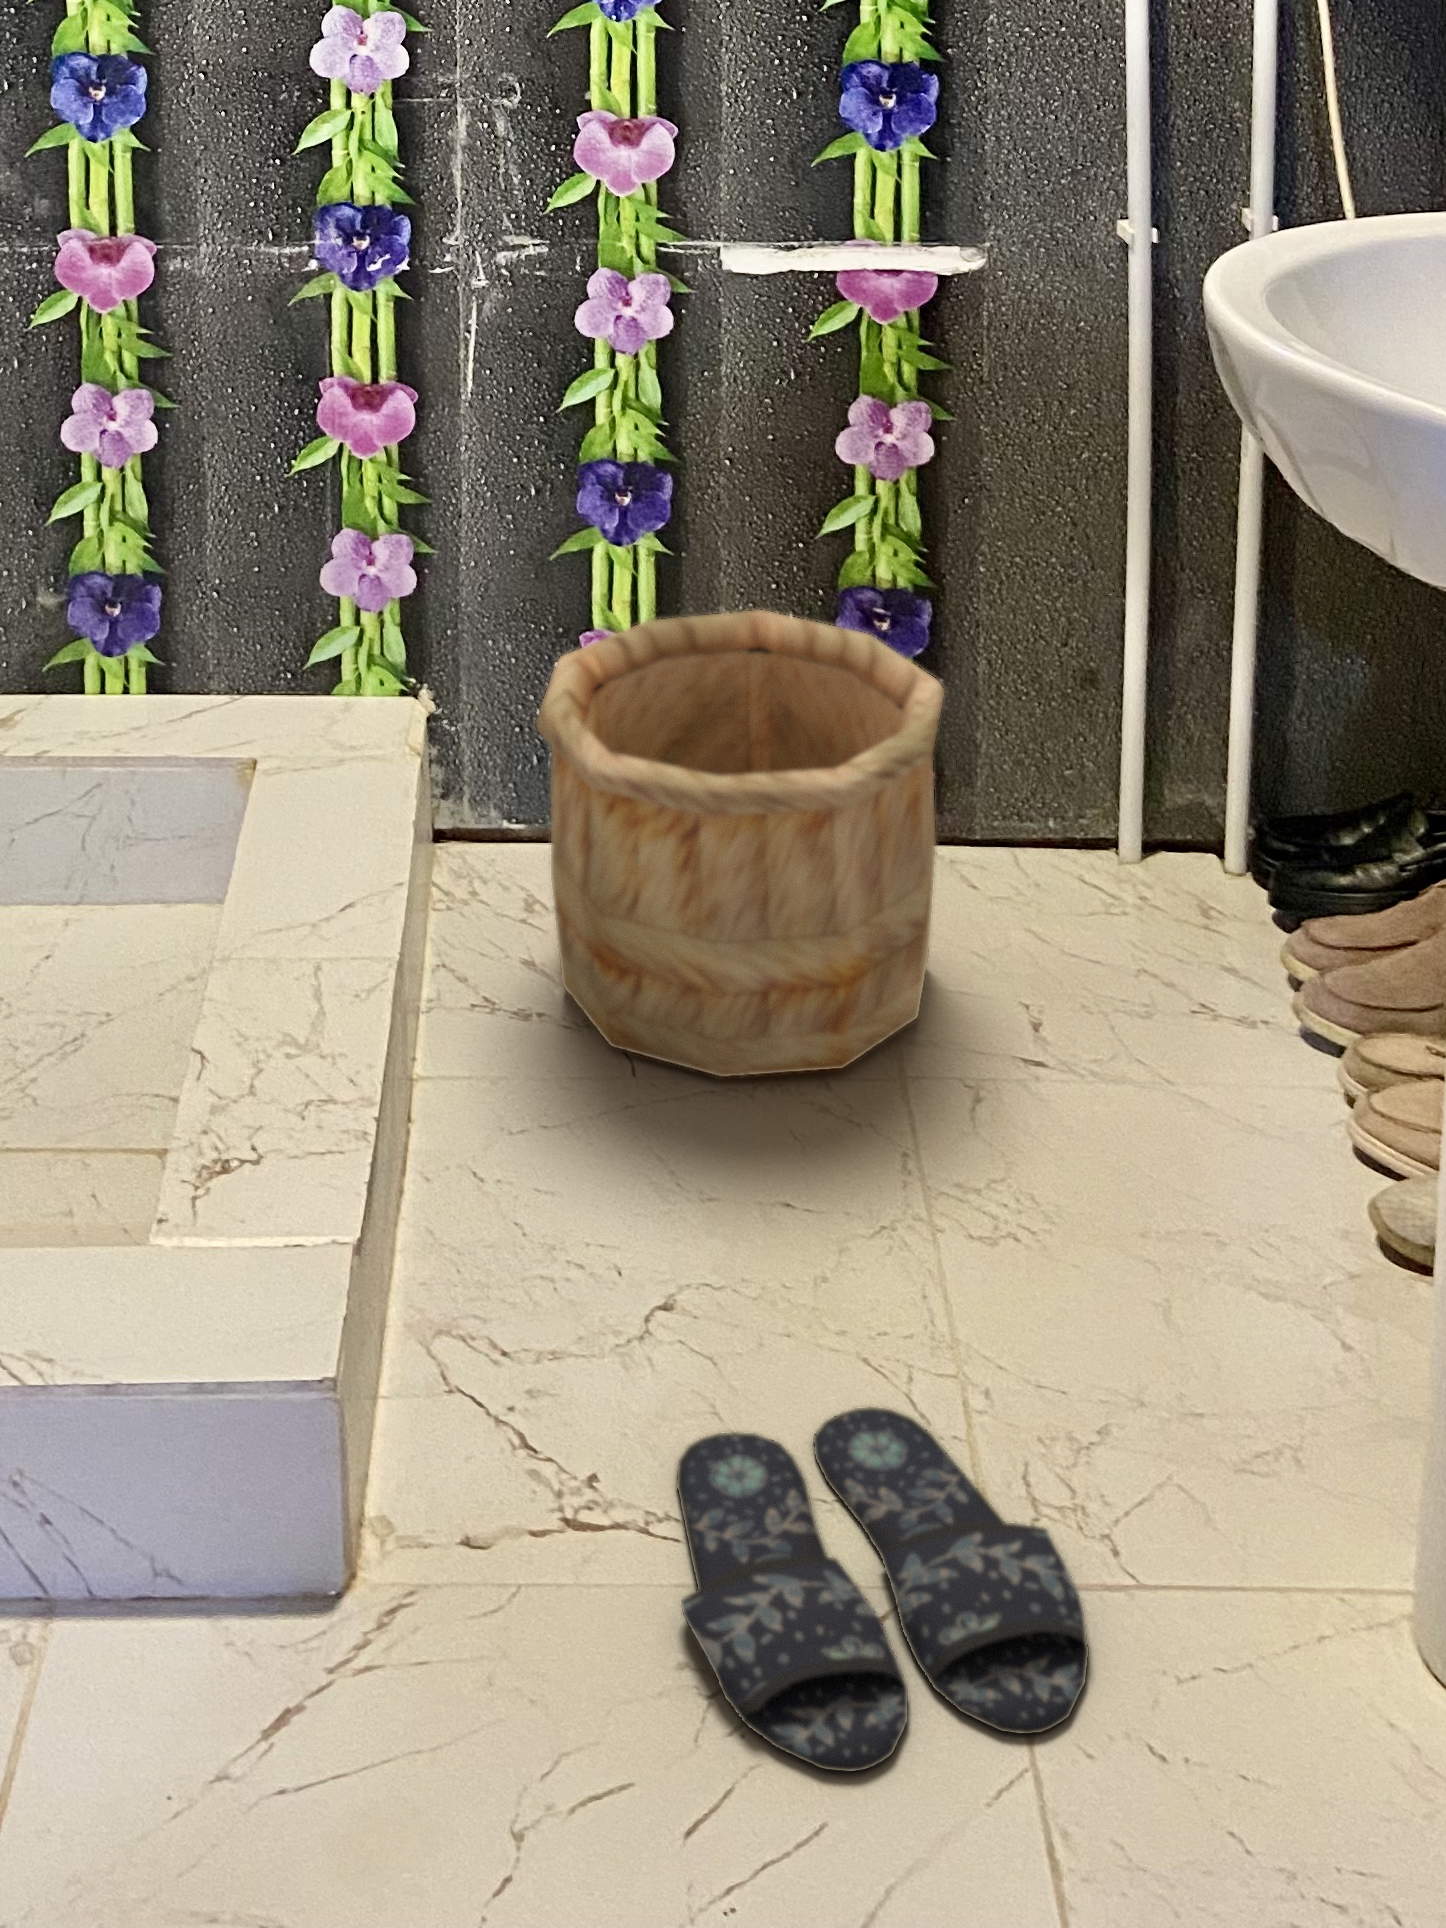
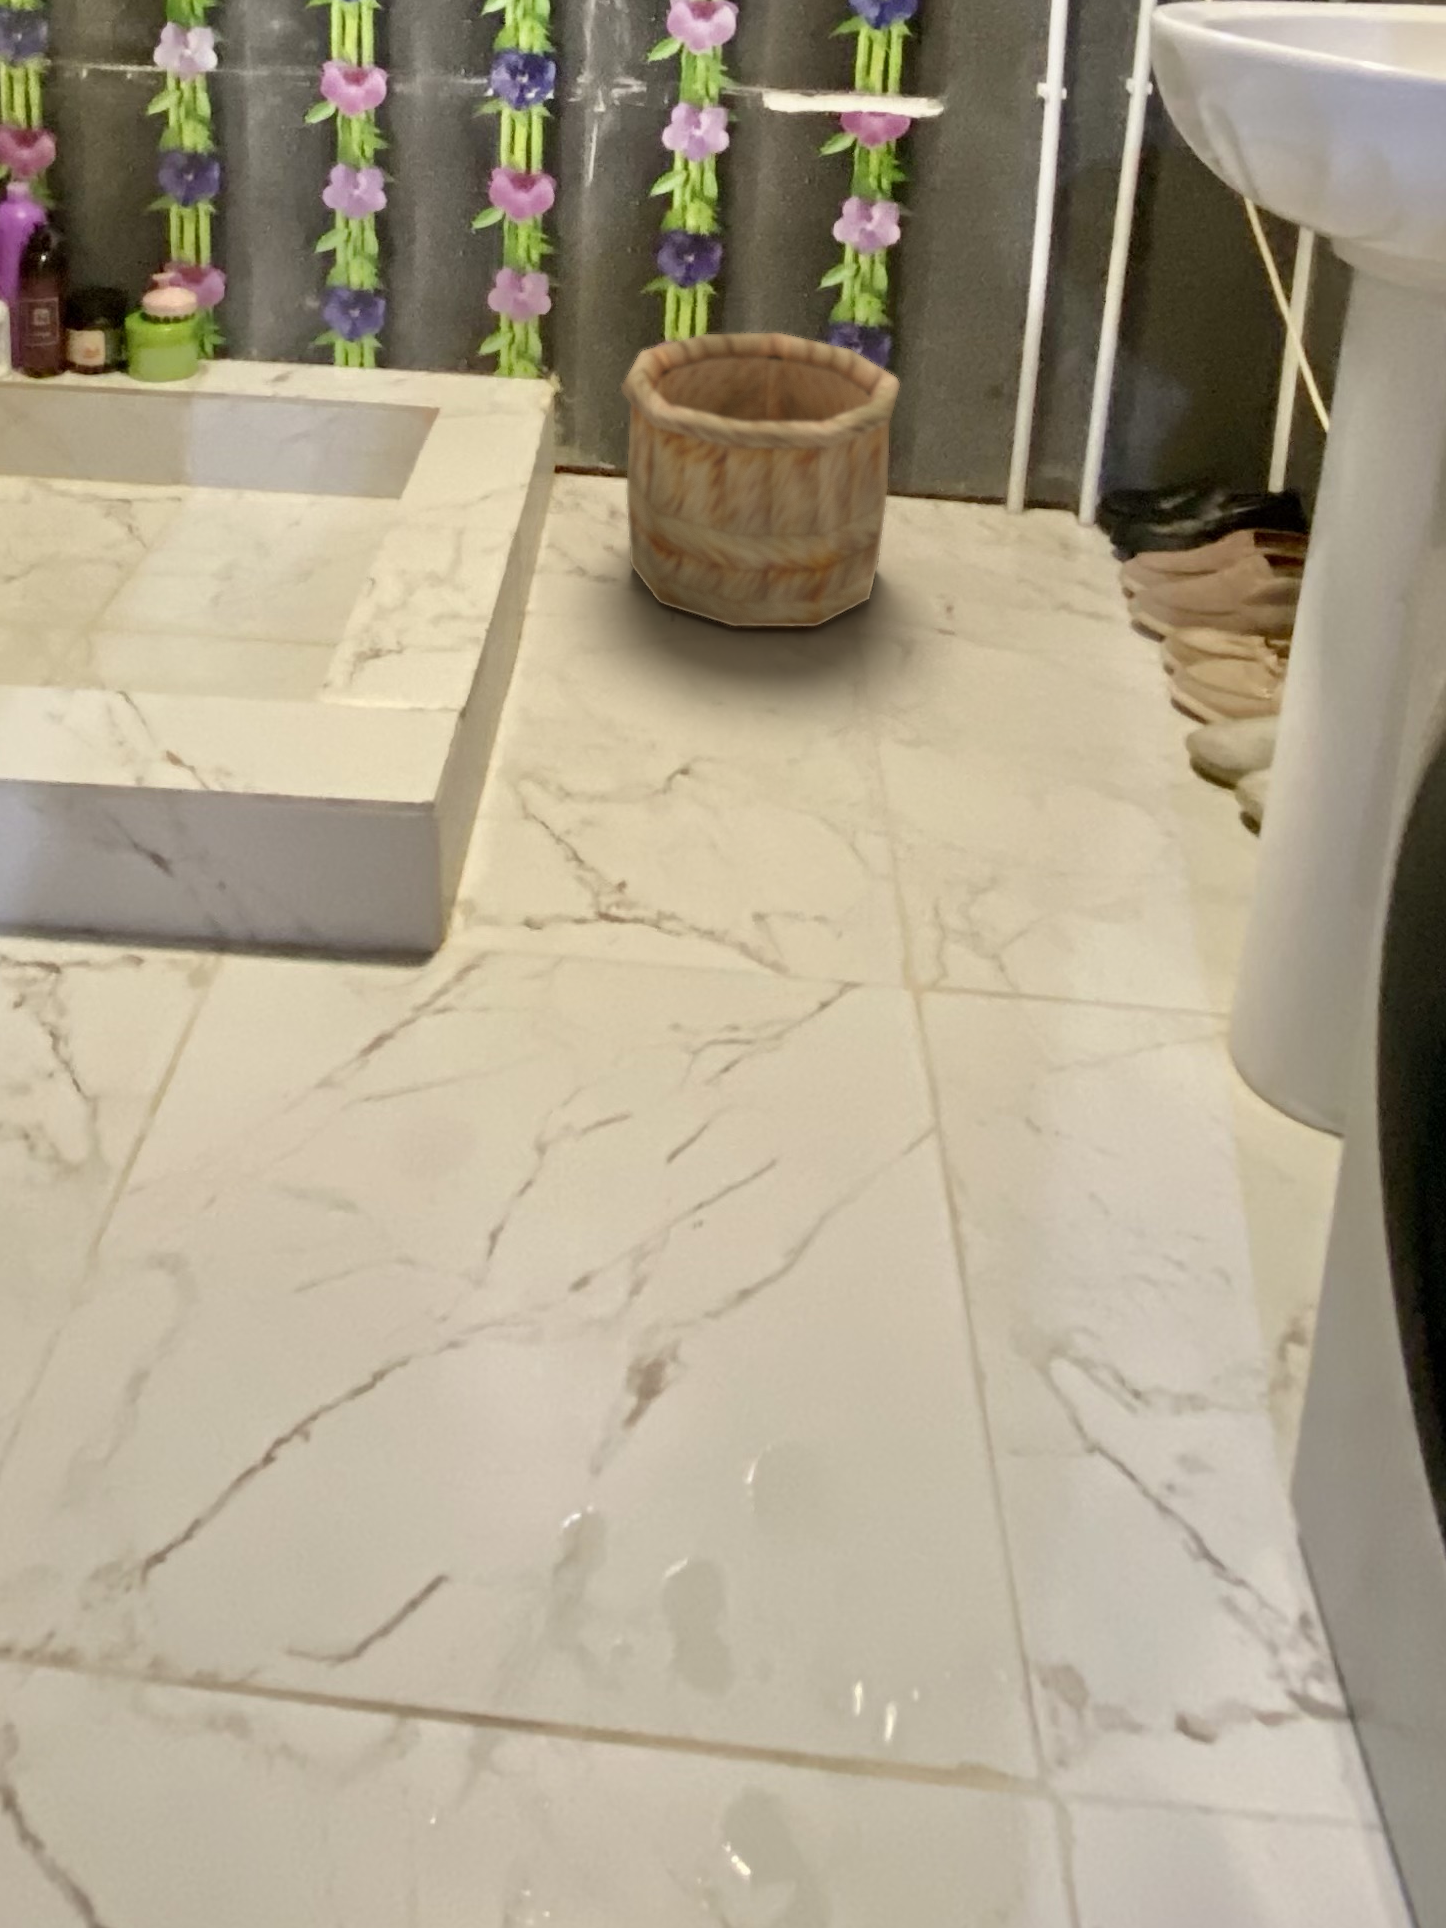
slippers: present [677,1407,1089,1772] -> none [677,843,977,1098]

